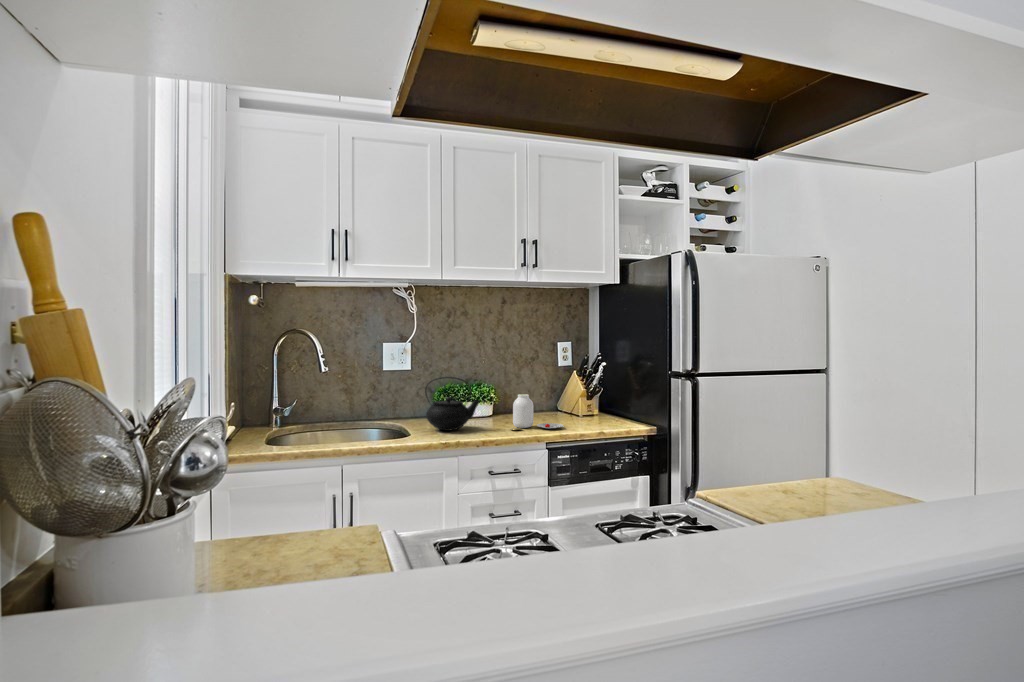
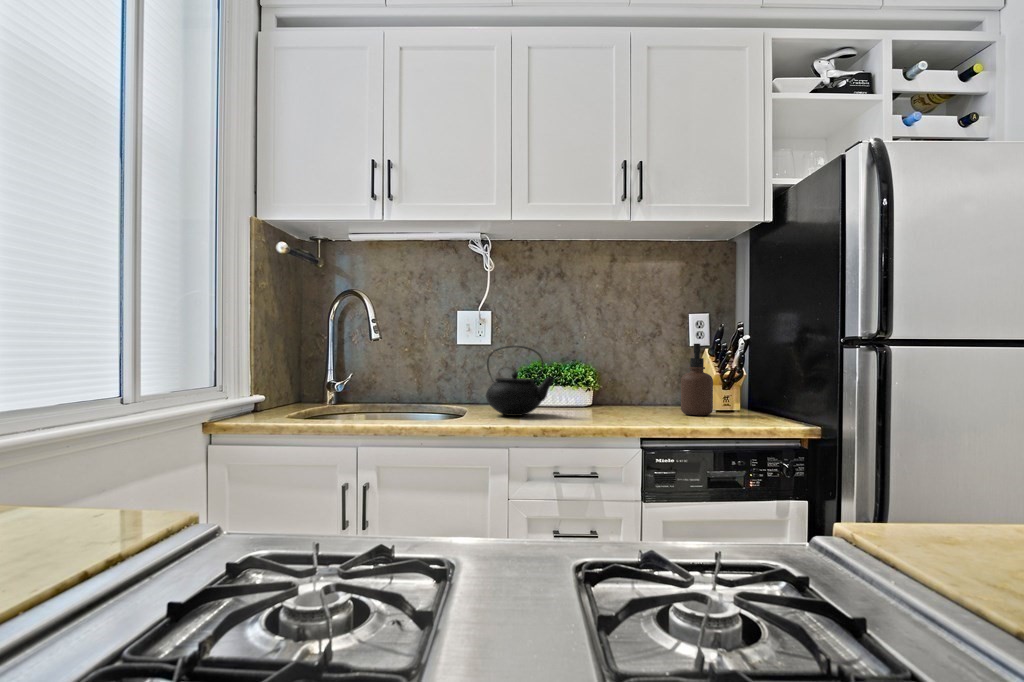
soap dispenser: none [562,370,583,421] -> present [681,344,713,416]
jar: present [511,394,563,430] -> none [594,372,672,420]

